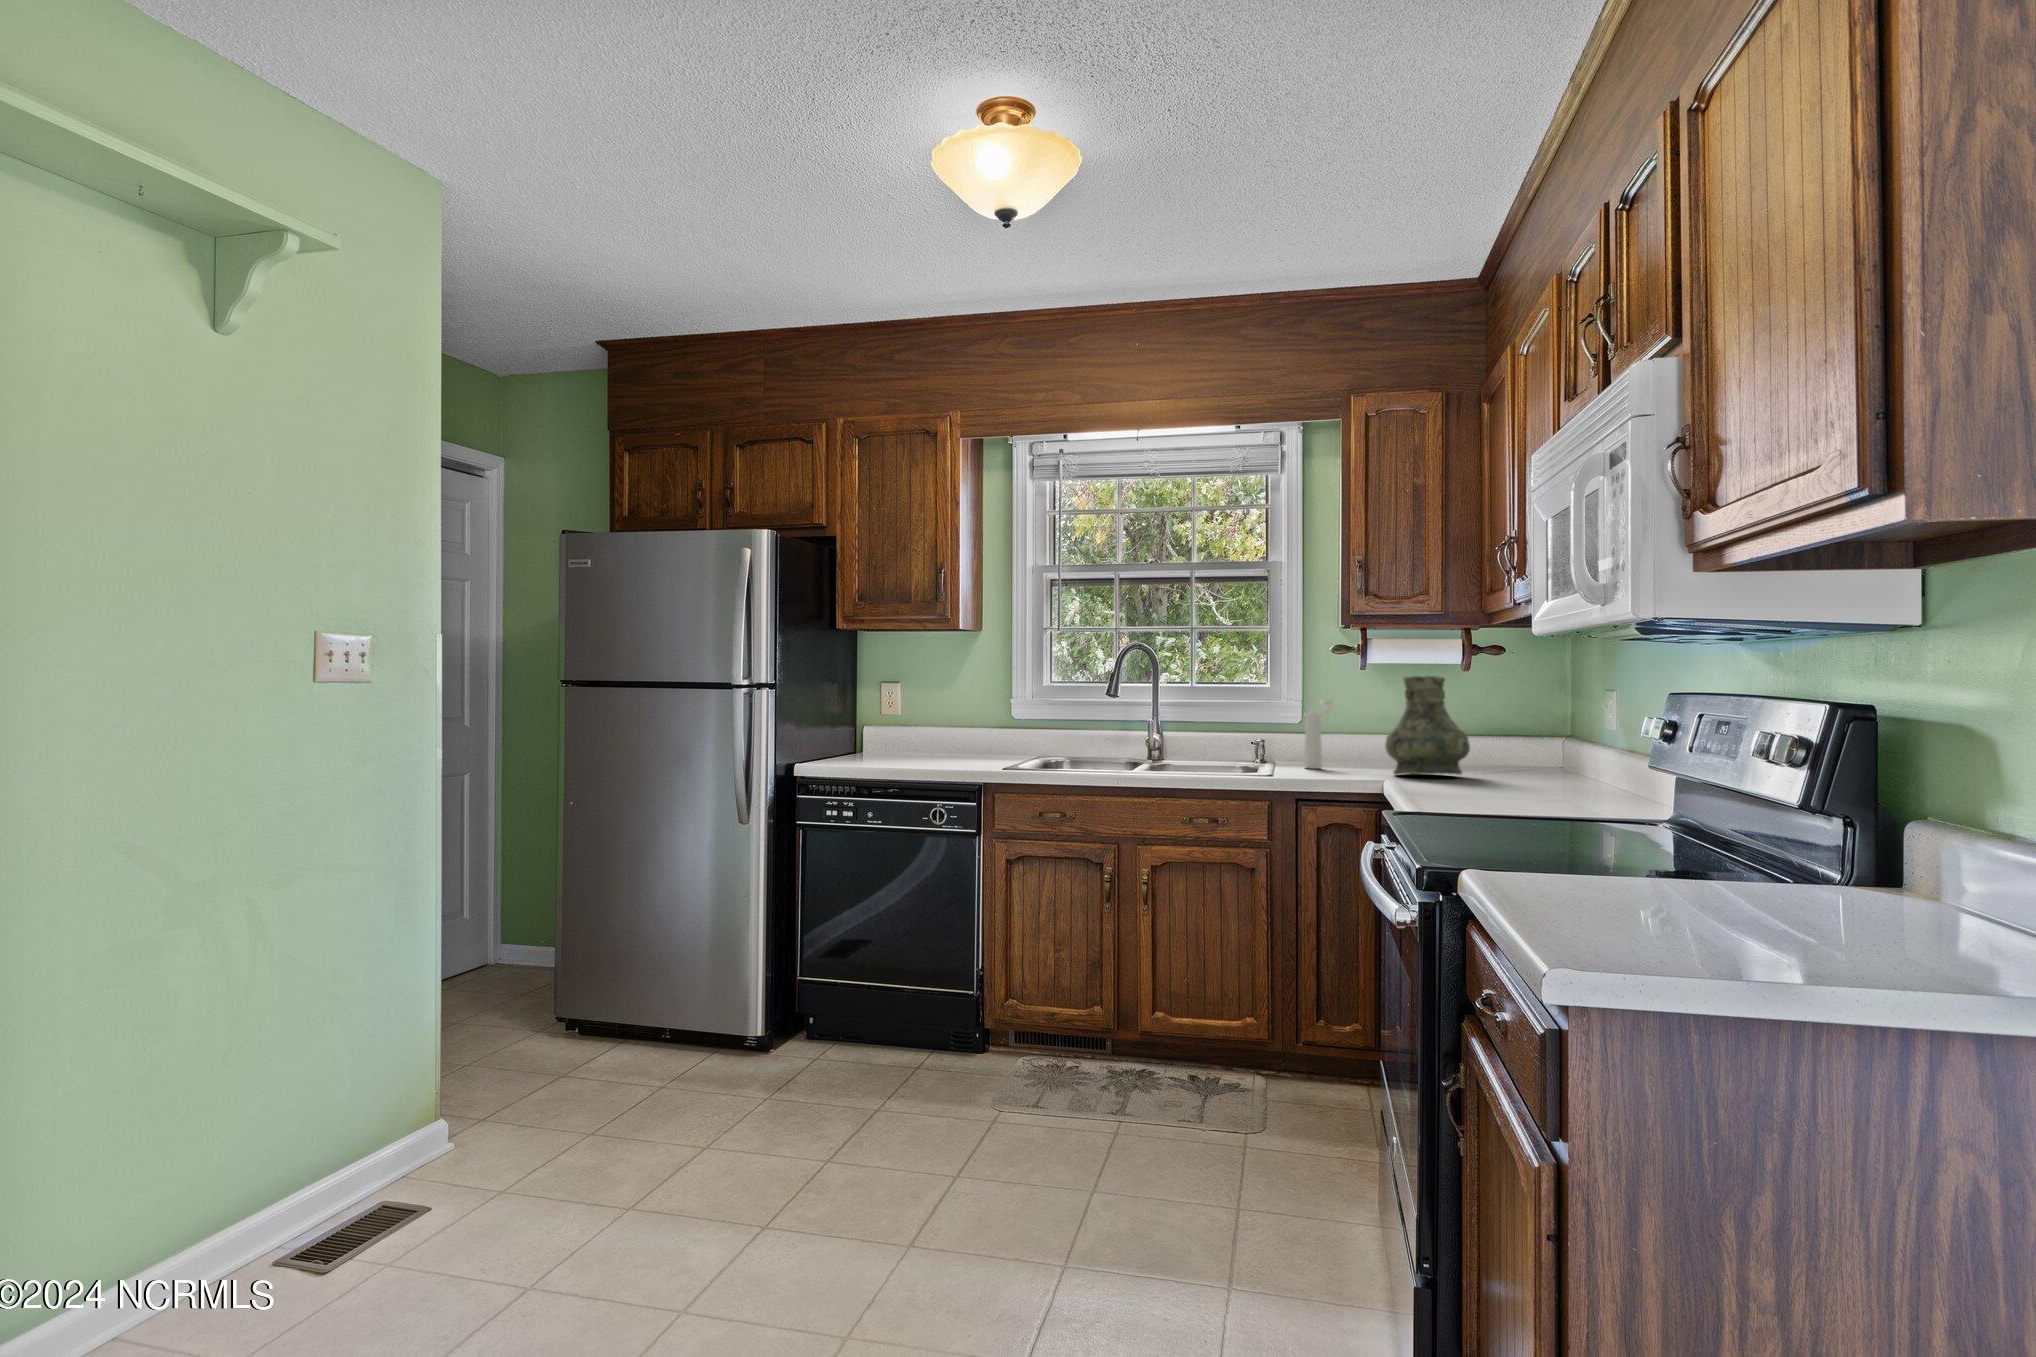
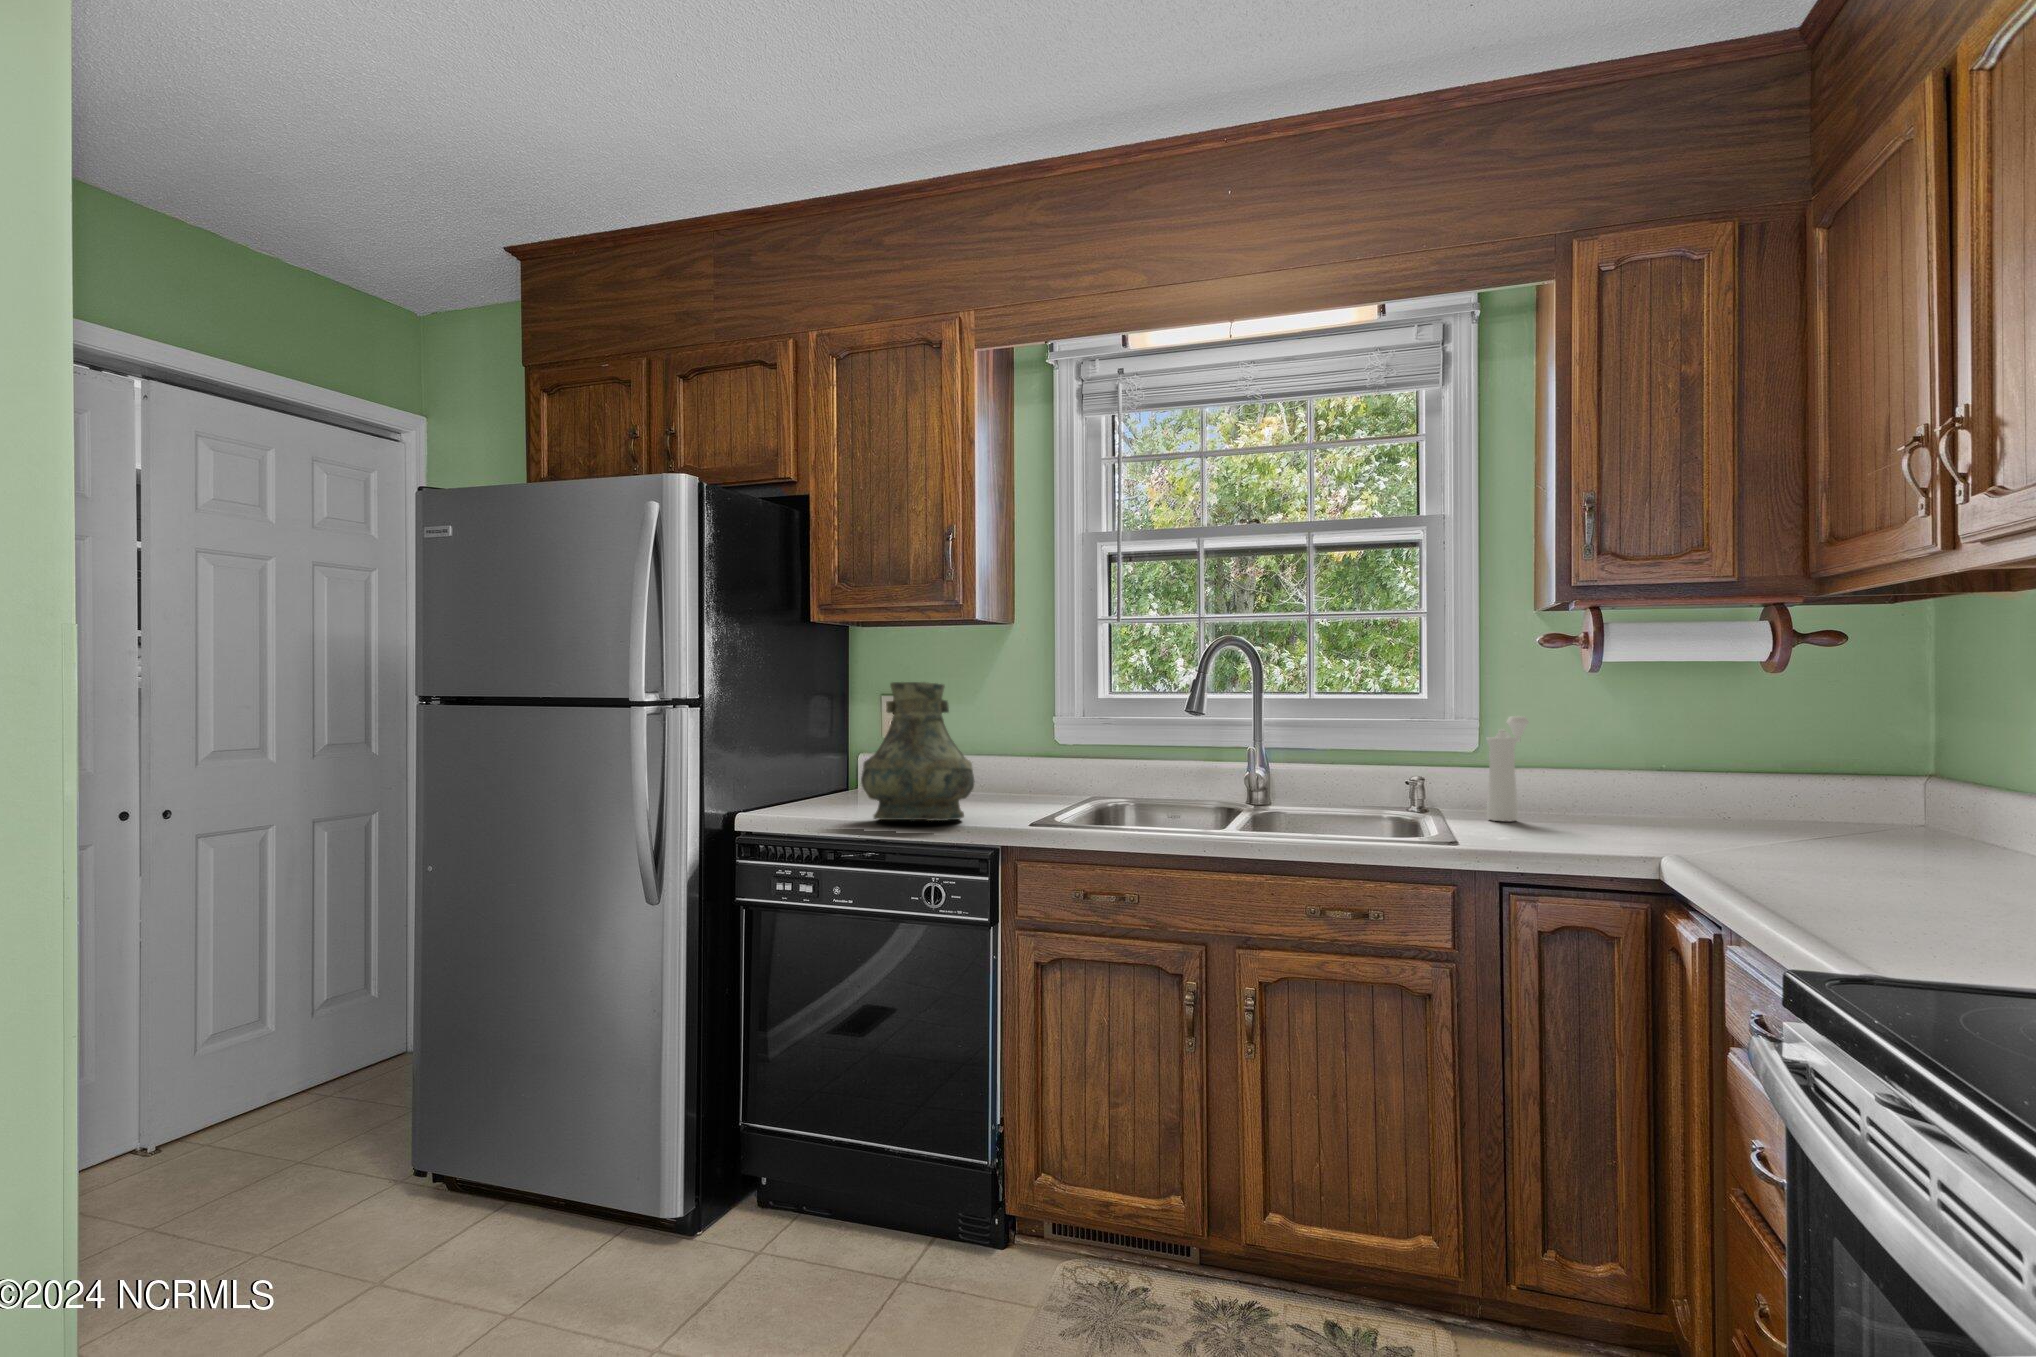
vase: present [1385,676,1470,775] -> present [861,682,975,821]

